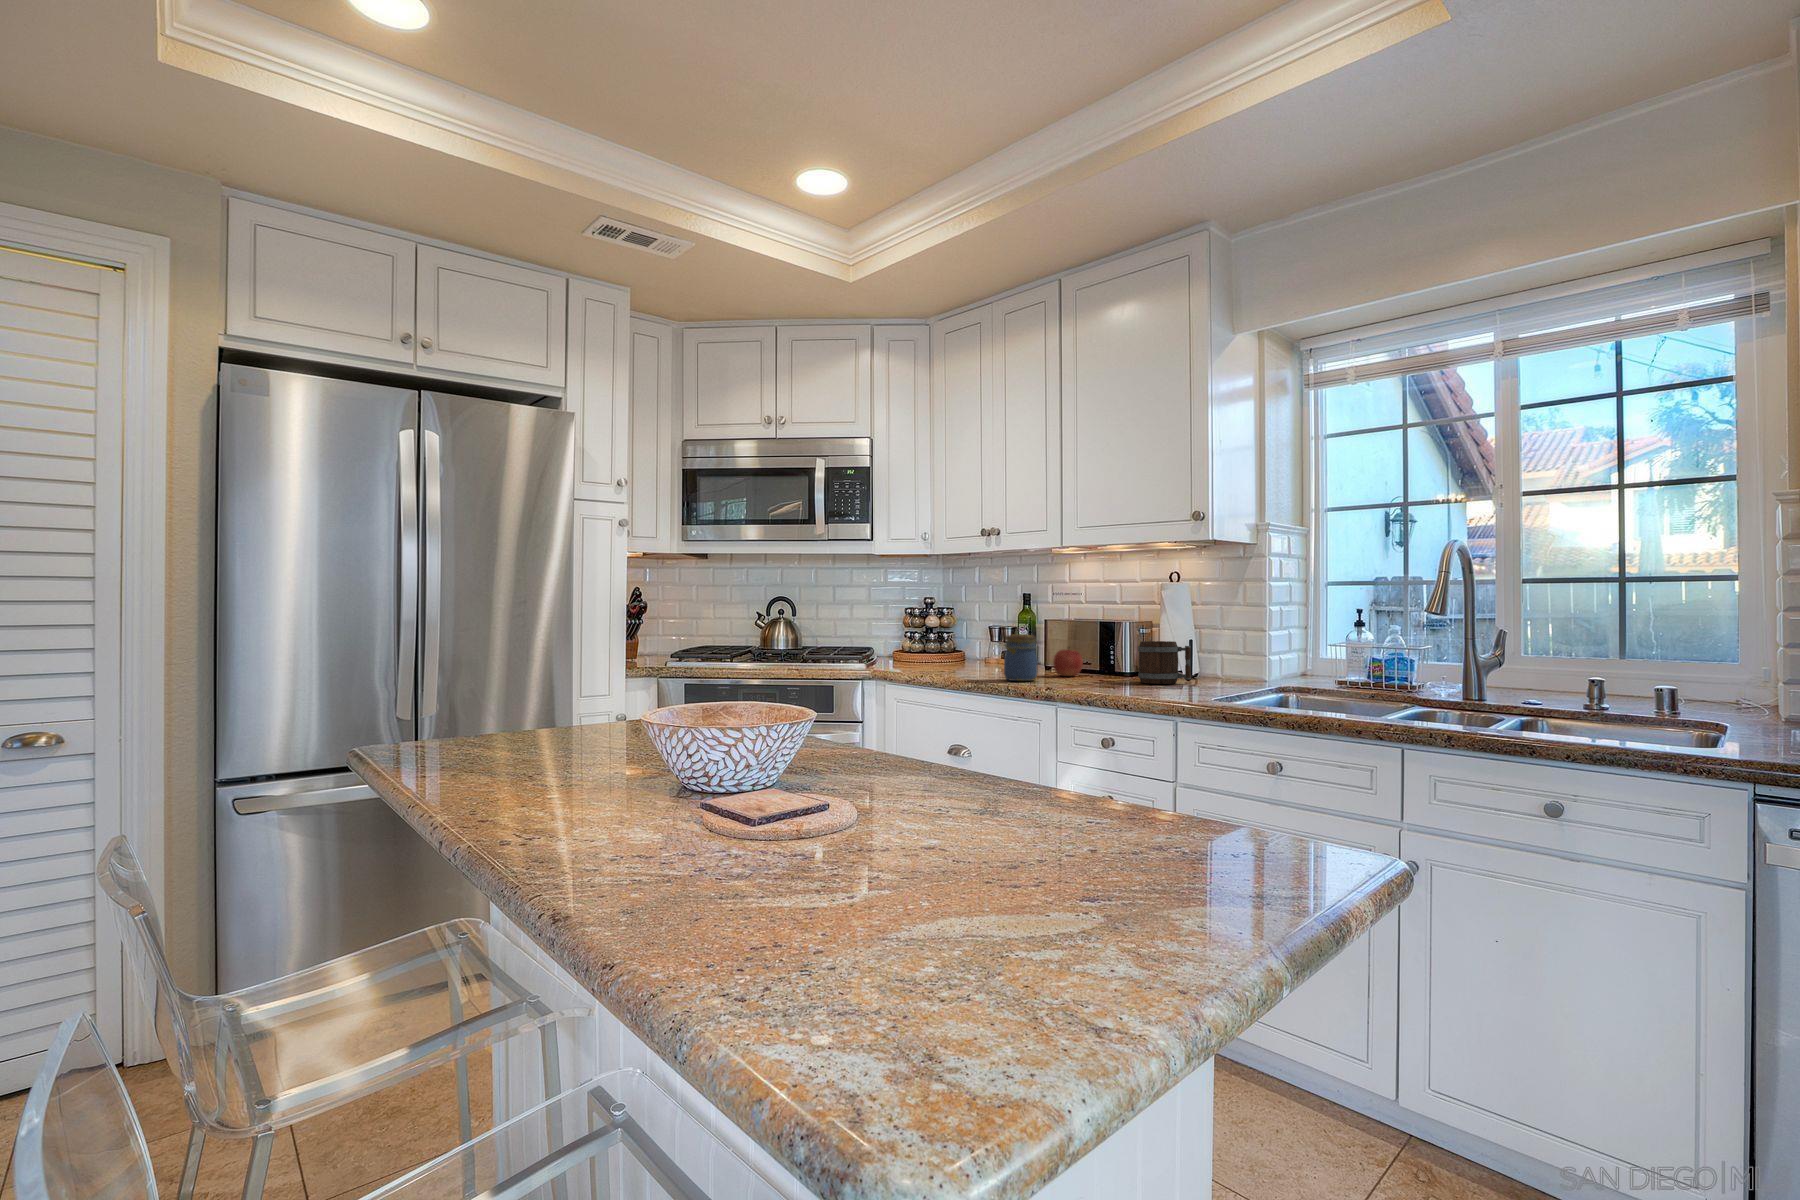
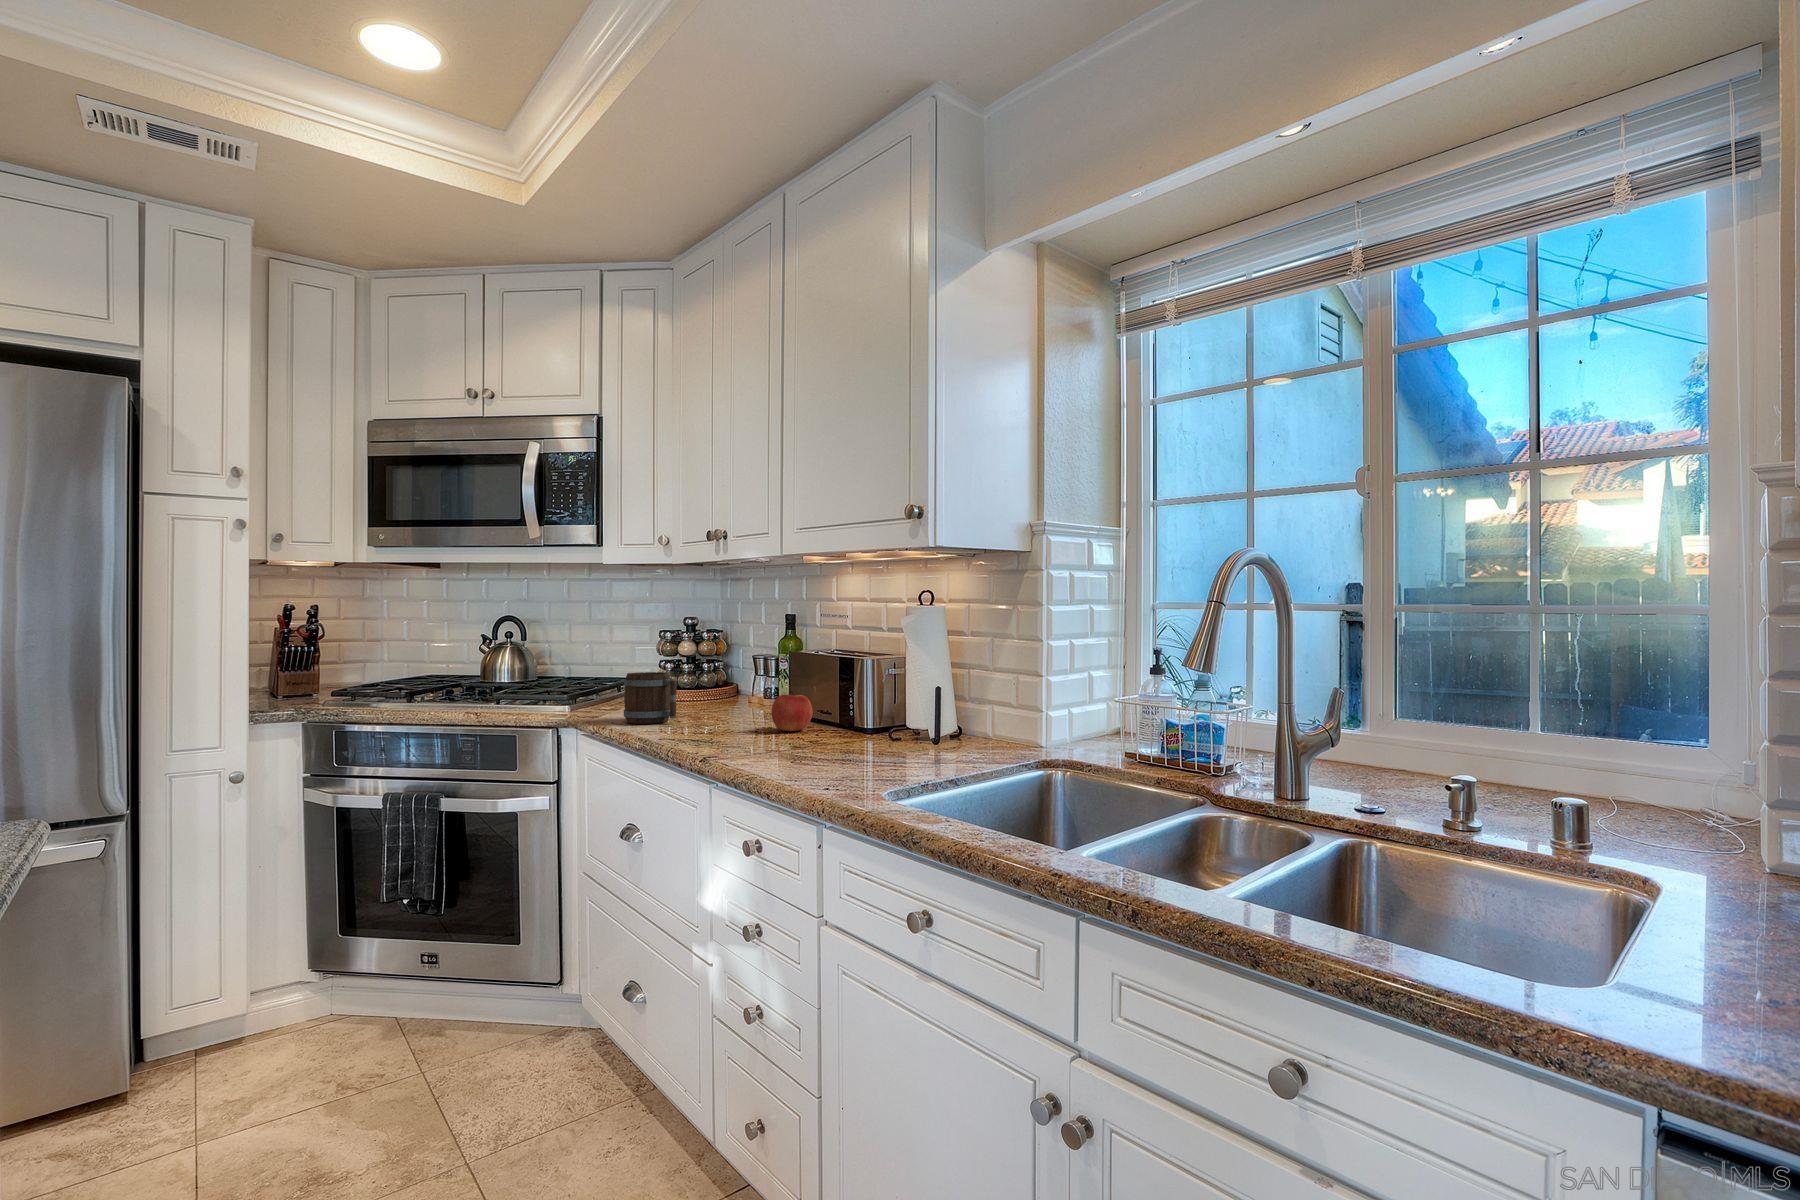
jar: present [1004,634,1037,681] -> none [687,675,739,741]
mug: present [1138,641,1191,684] -> present [624,672,677,724]

